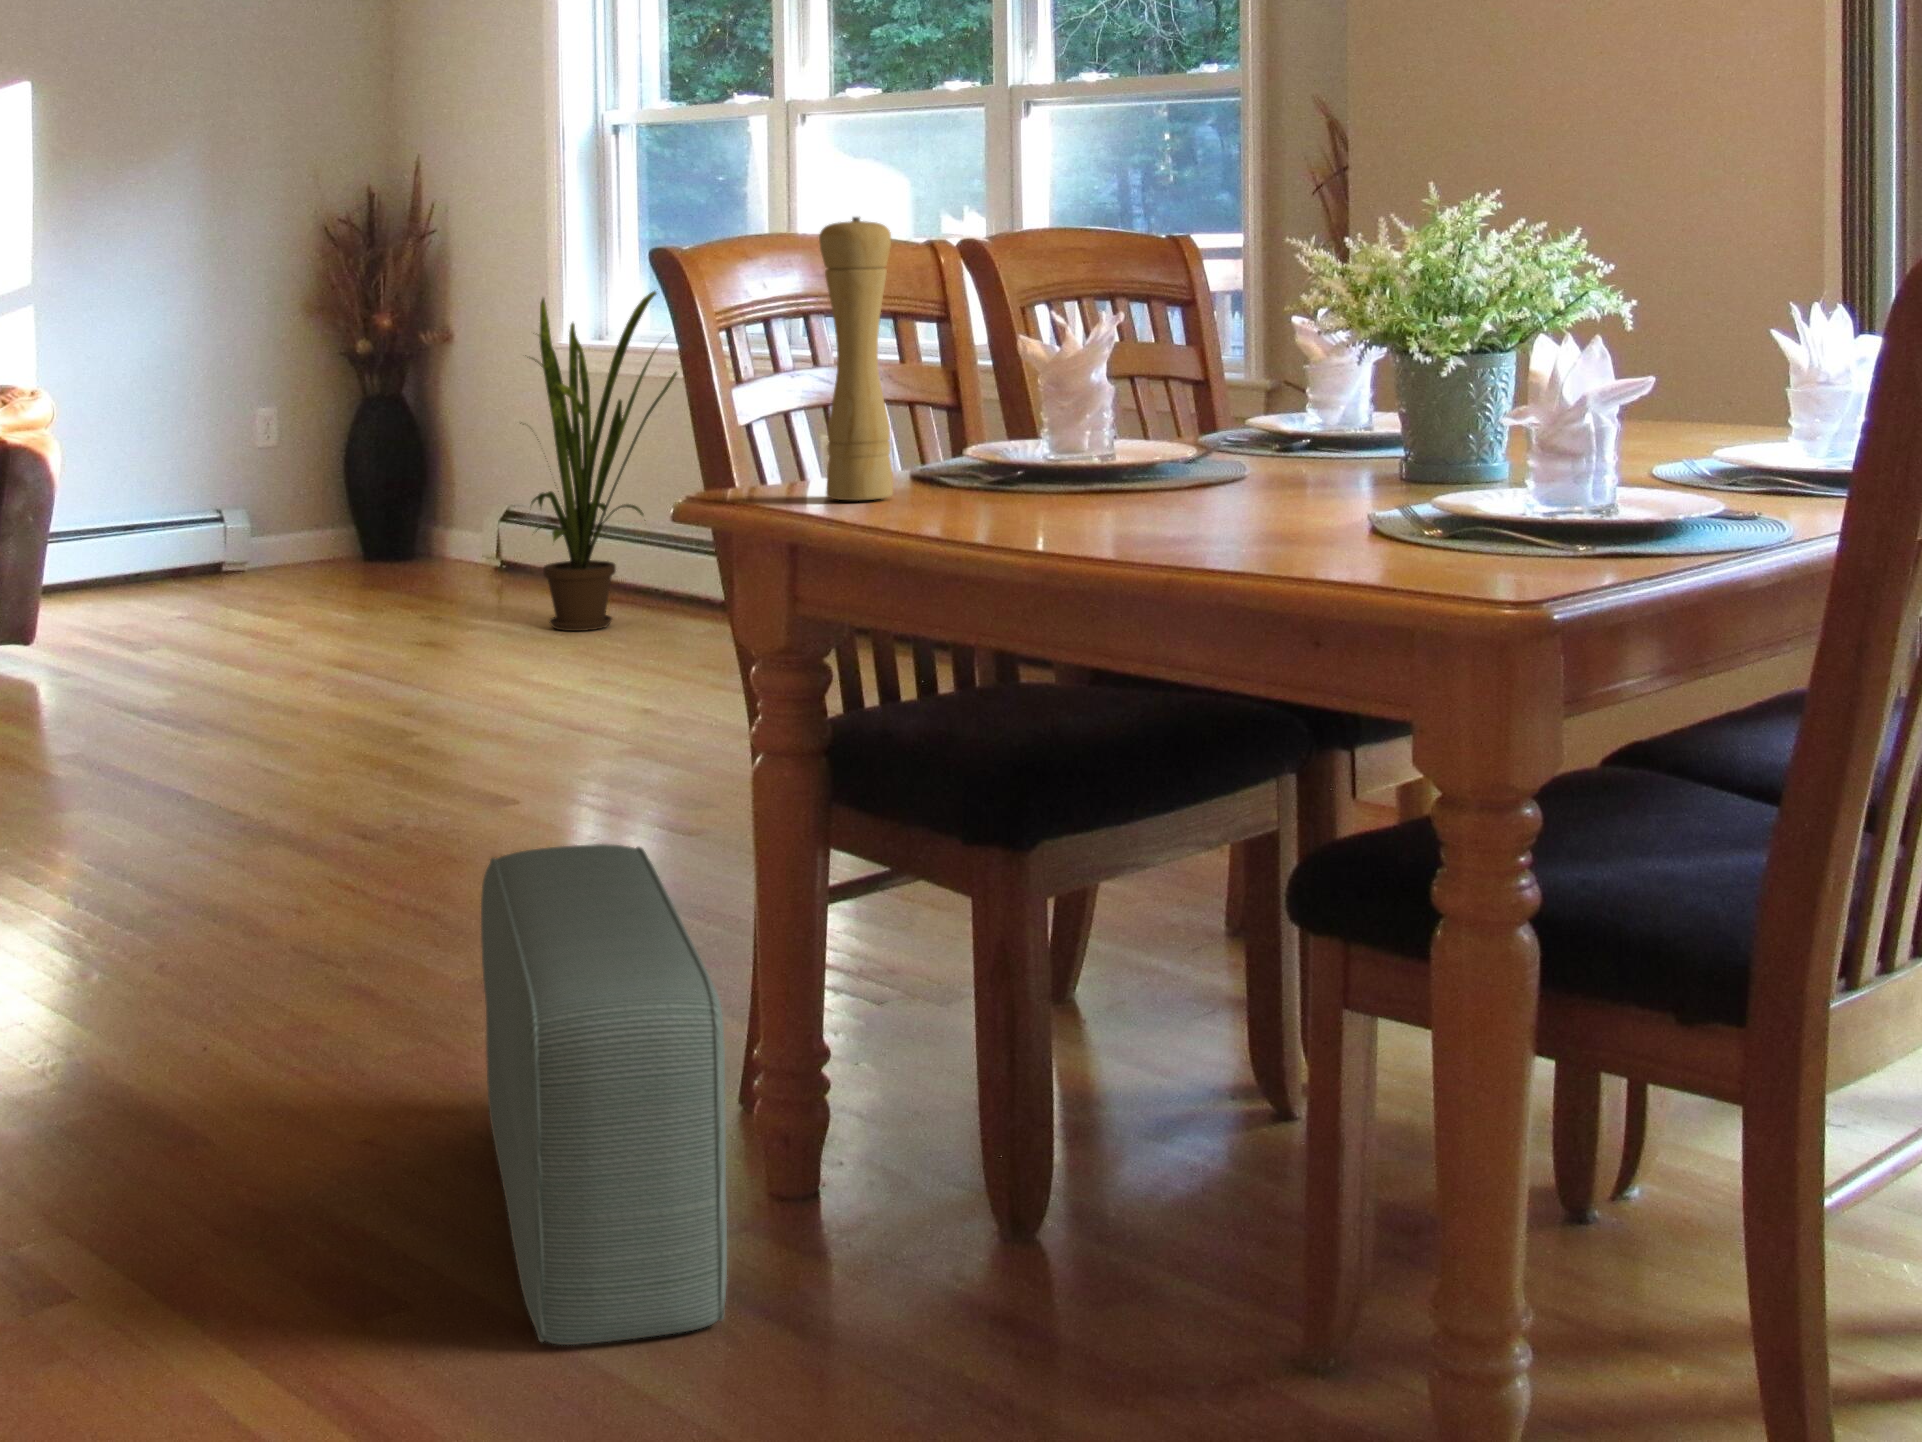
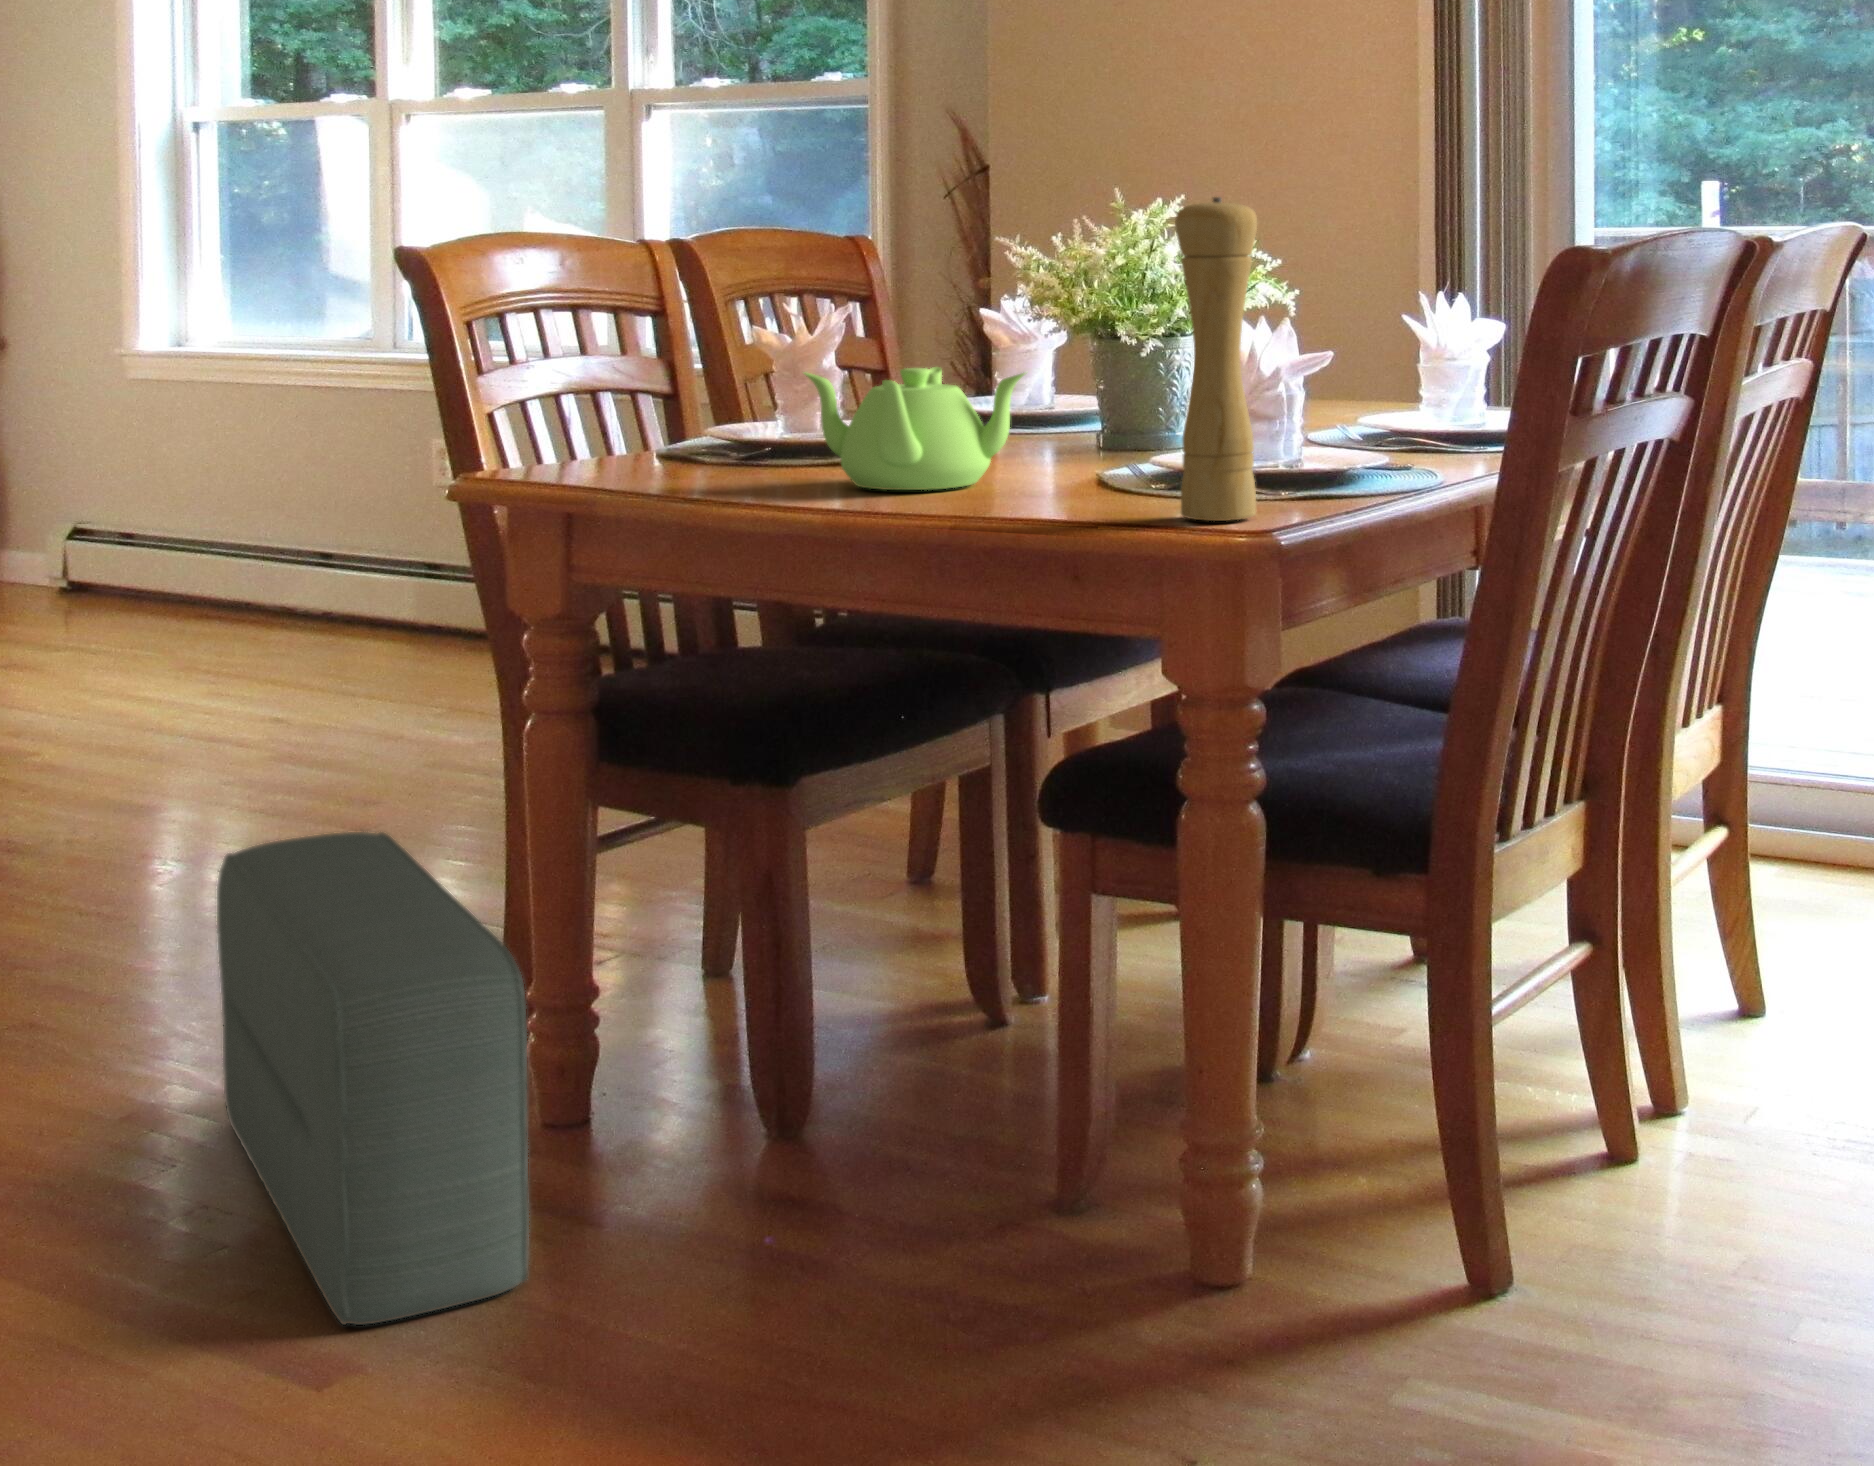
pepper mill: present [819,217,893,500] -> present [1175,197,1257,521]
house plant: present [523,291,677,631] -> none [99,282,291,635]
teapot: none [1026,386,1262,519] -> present [804,367,1025,490]

